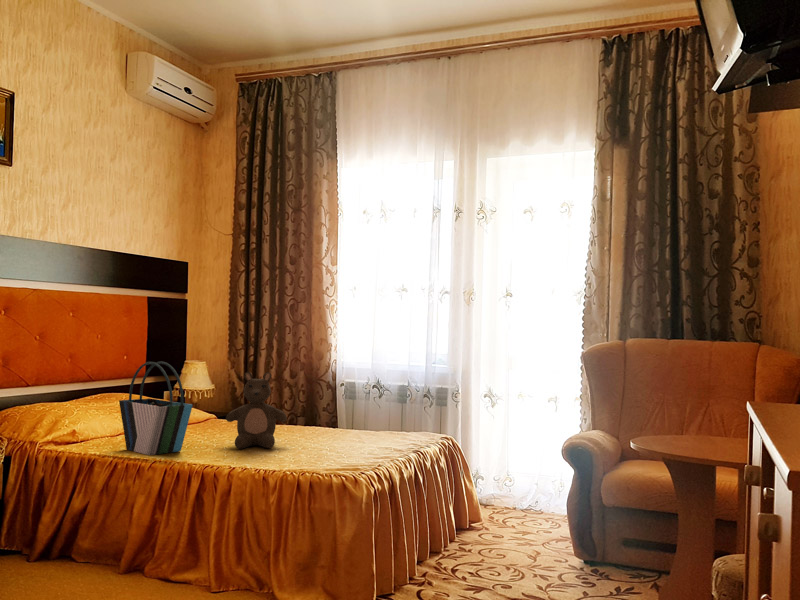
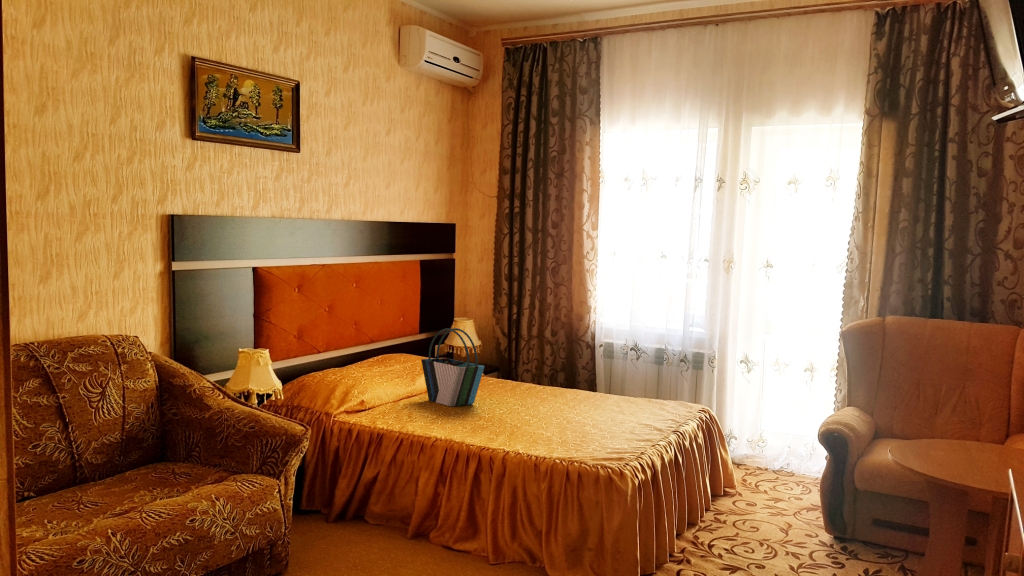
stuffed bear: present [226,372,287,449] -> none [507,338,559,405]

